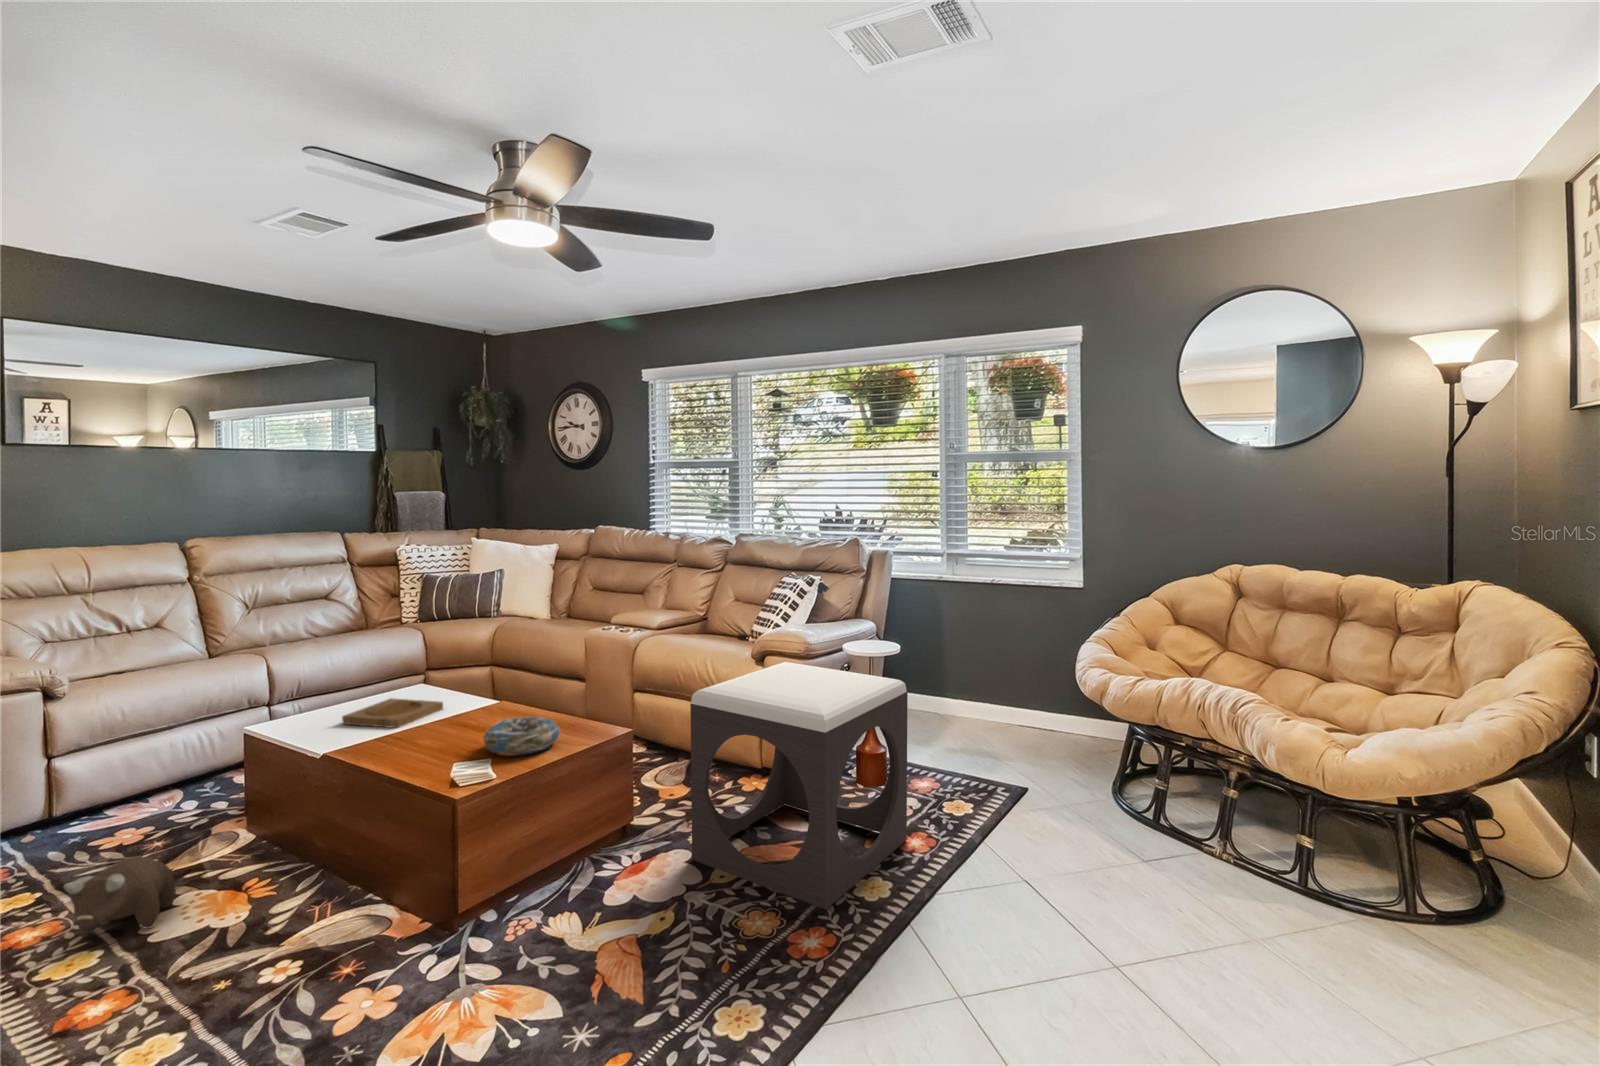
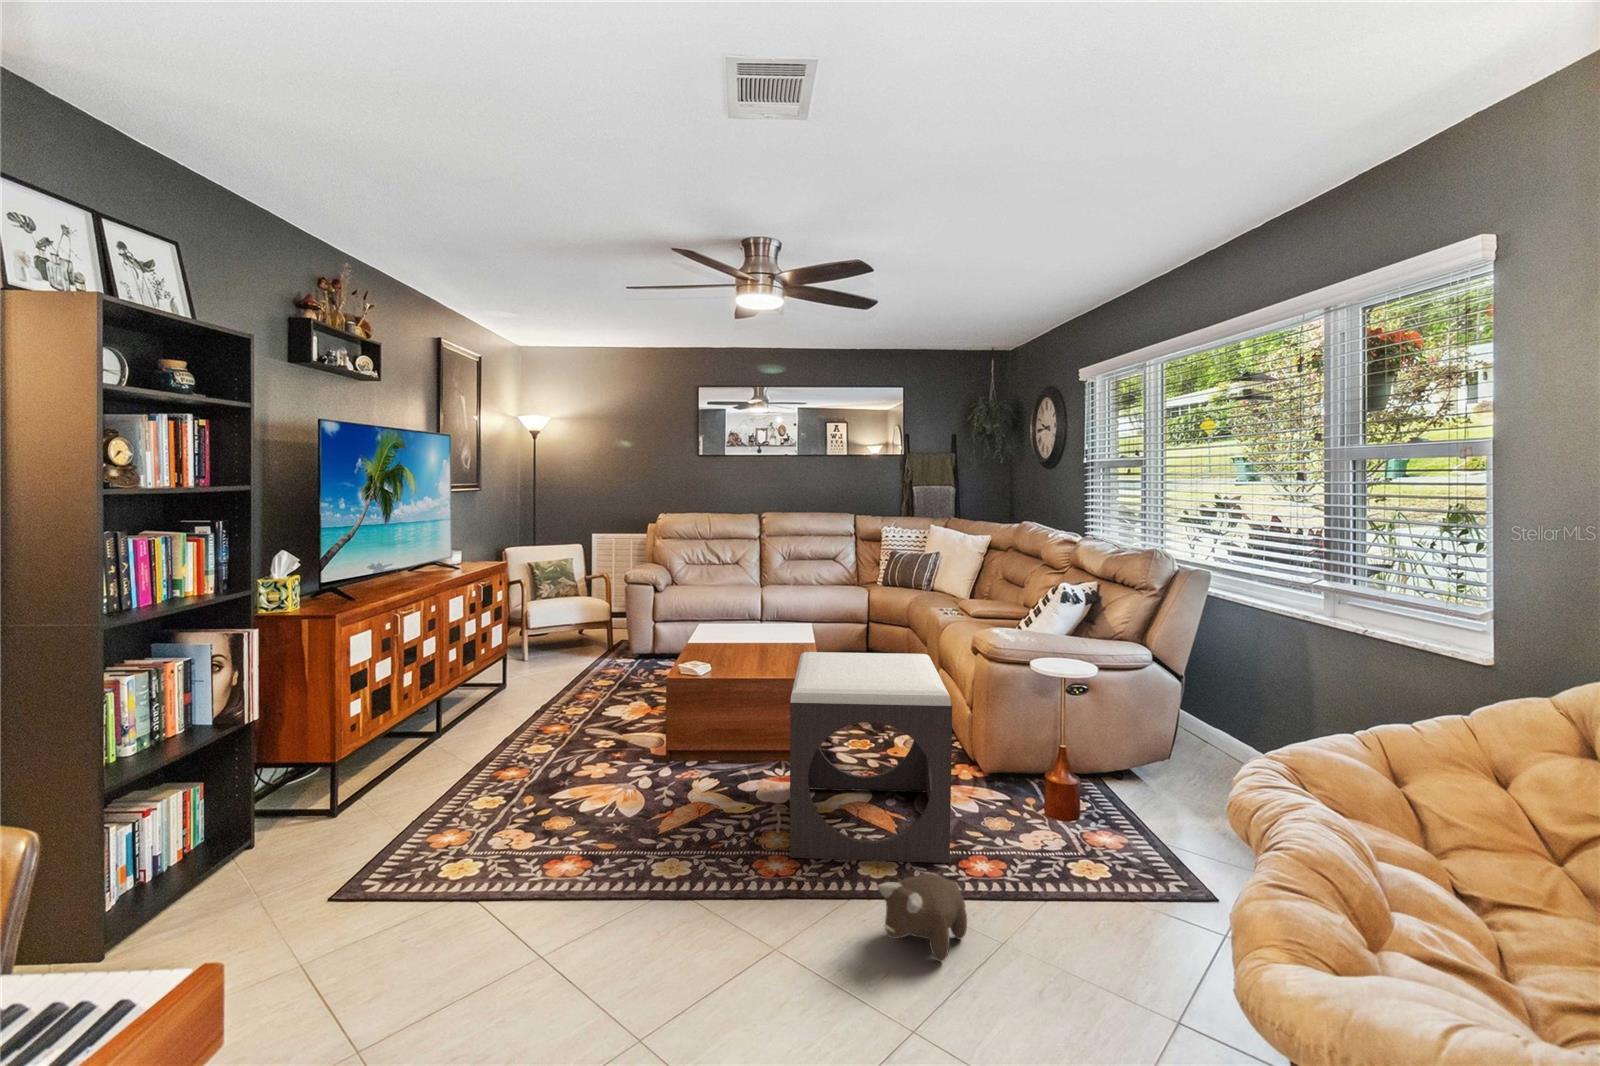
tray: present [342,698,443,728] -> none [728,625,778,641]
decorative bowl: present [483,717,560,755] -> none [714,645,765,670]
plush toy: present [64,856,176,934] -> present [878,873,967,962]

